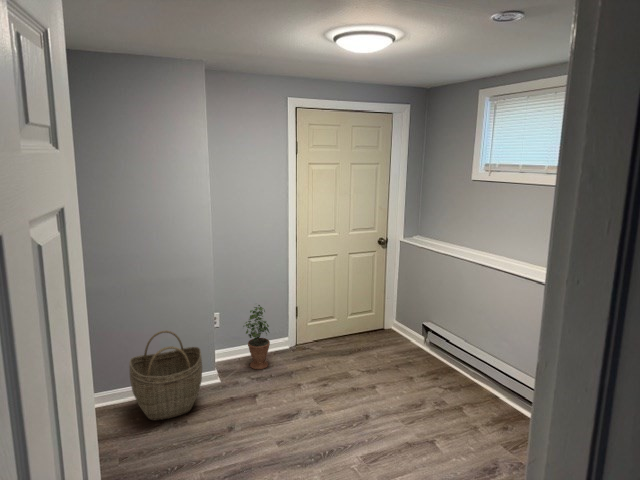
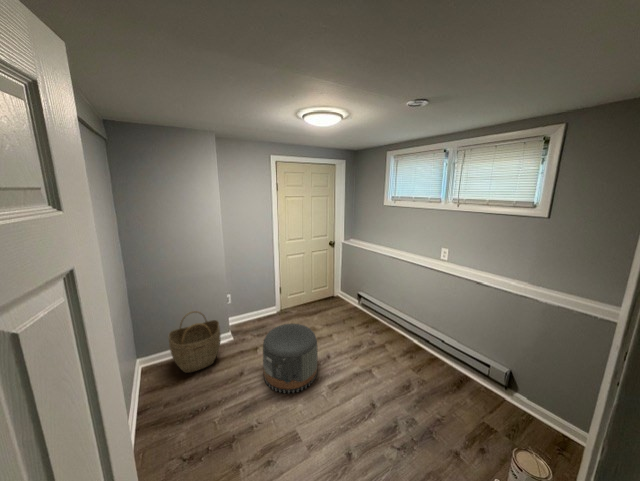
potted plant: present [243,305,270,369] -> none [247,287,265,329]
pouf: none [264,359,348,461] -> present [263,324,318,393]

